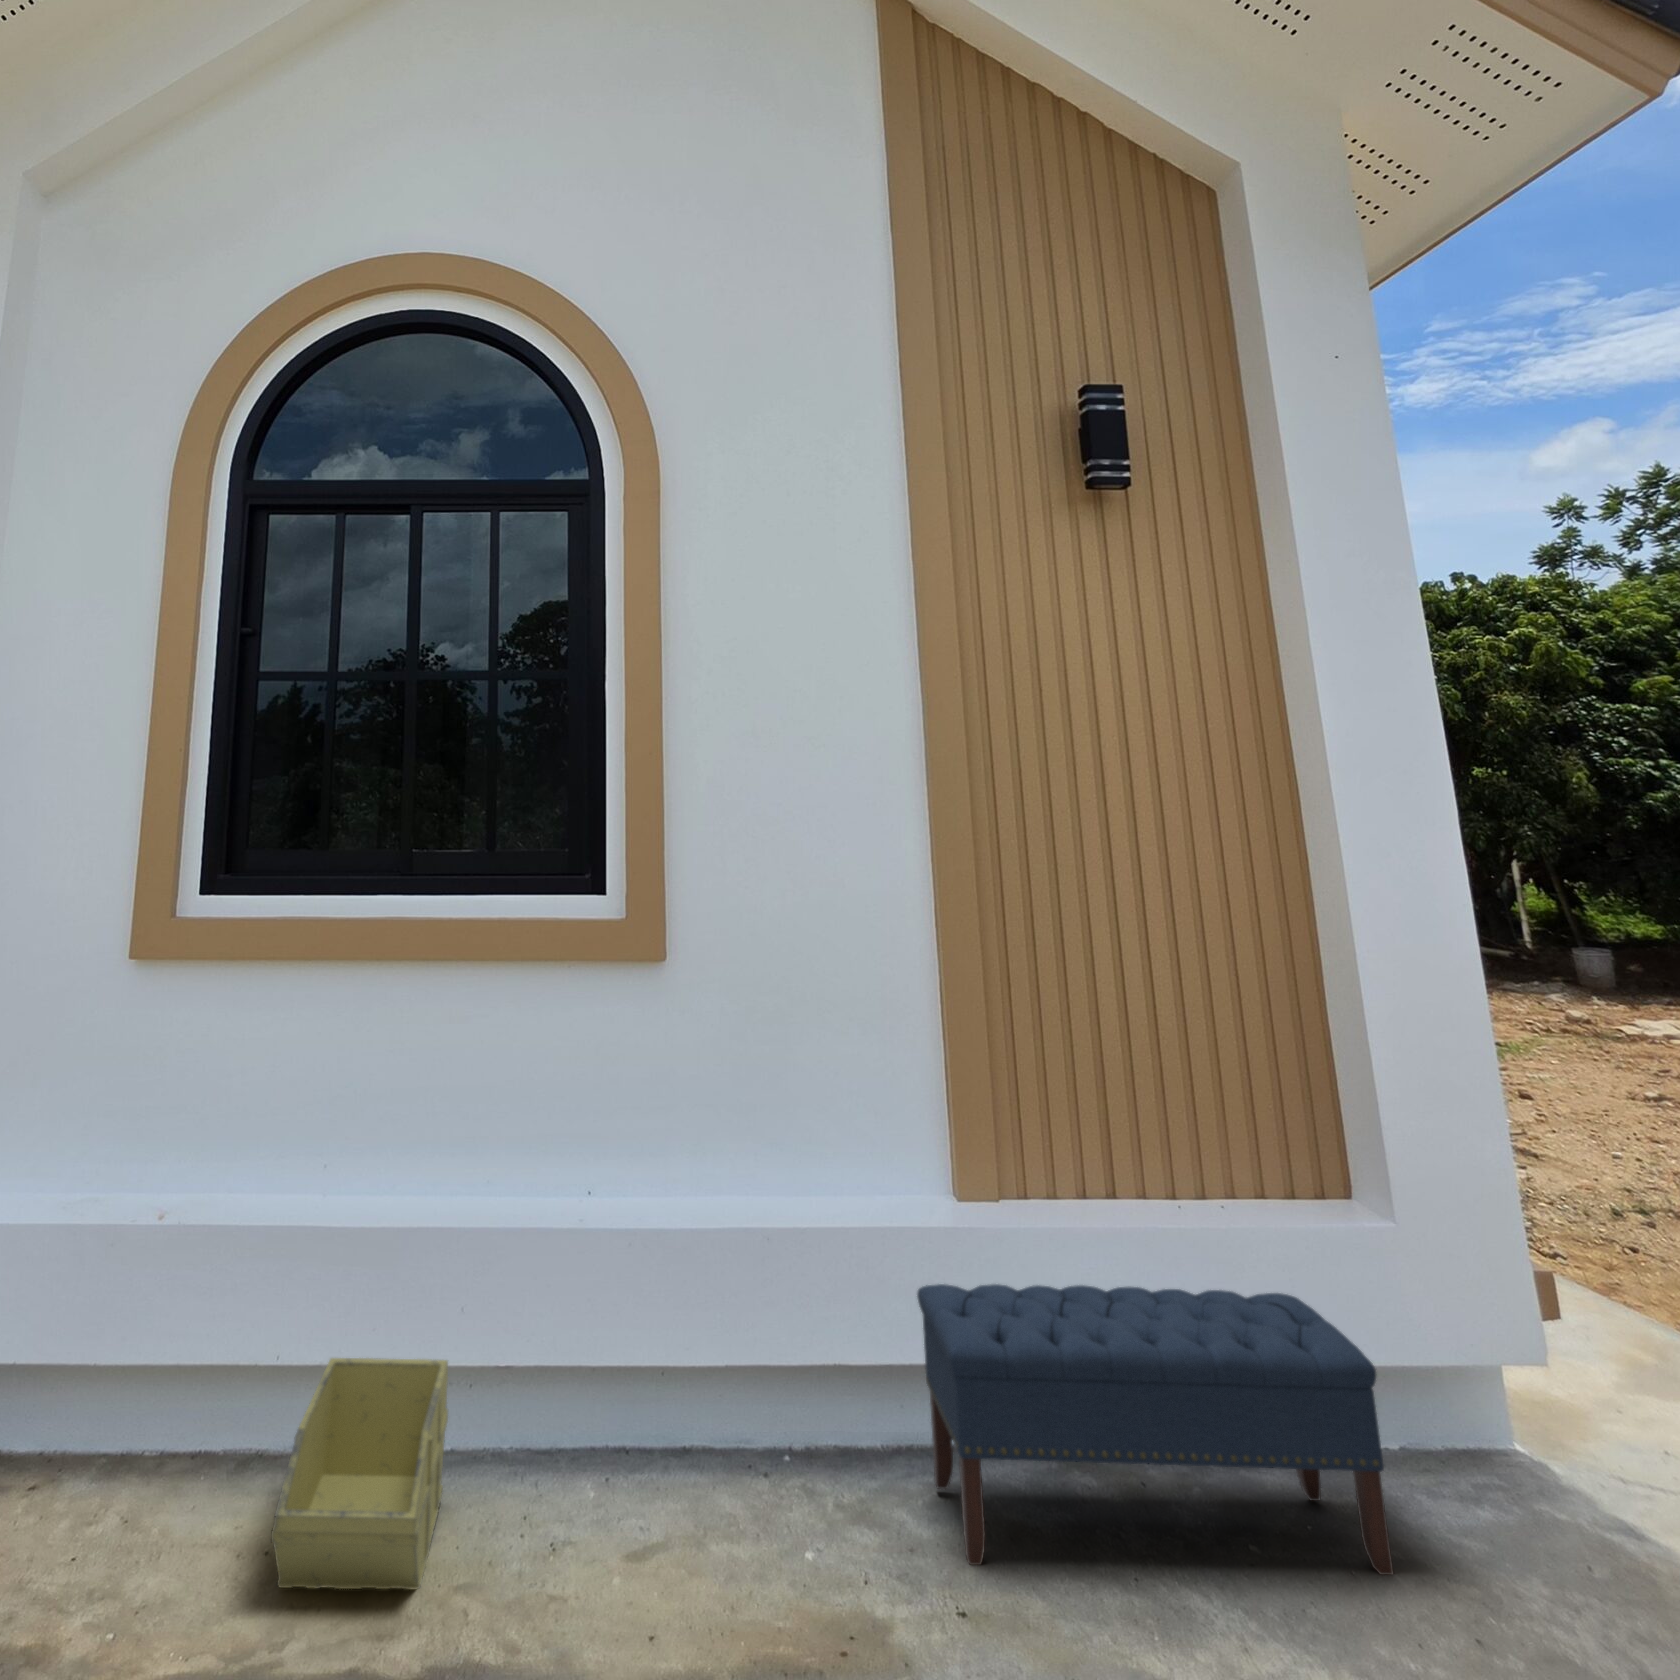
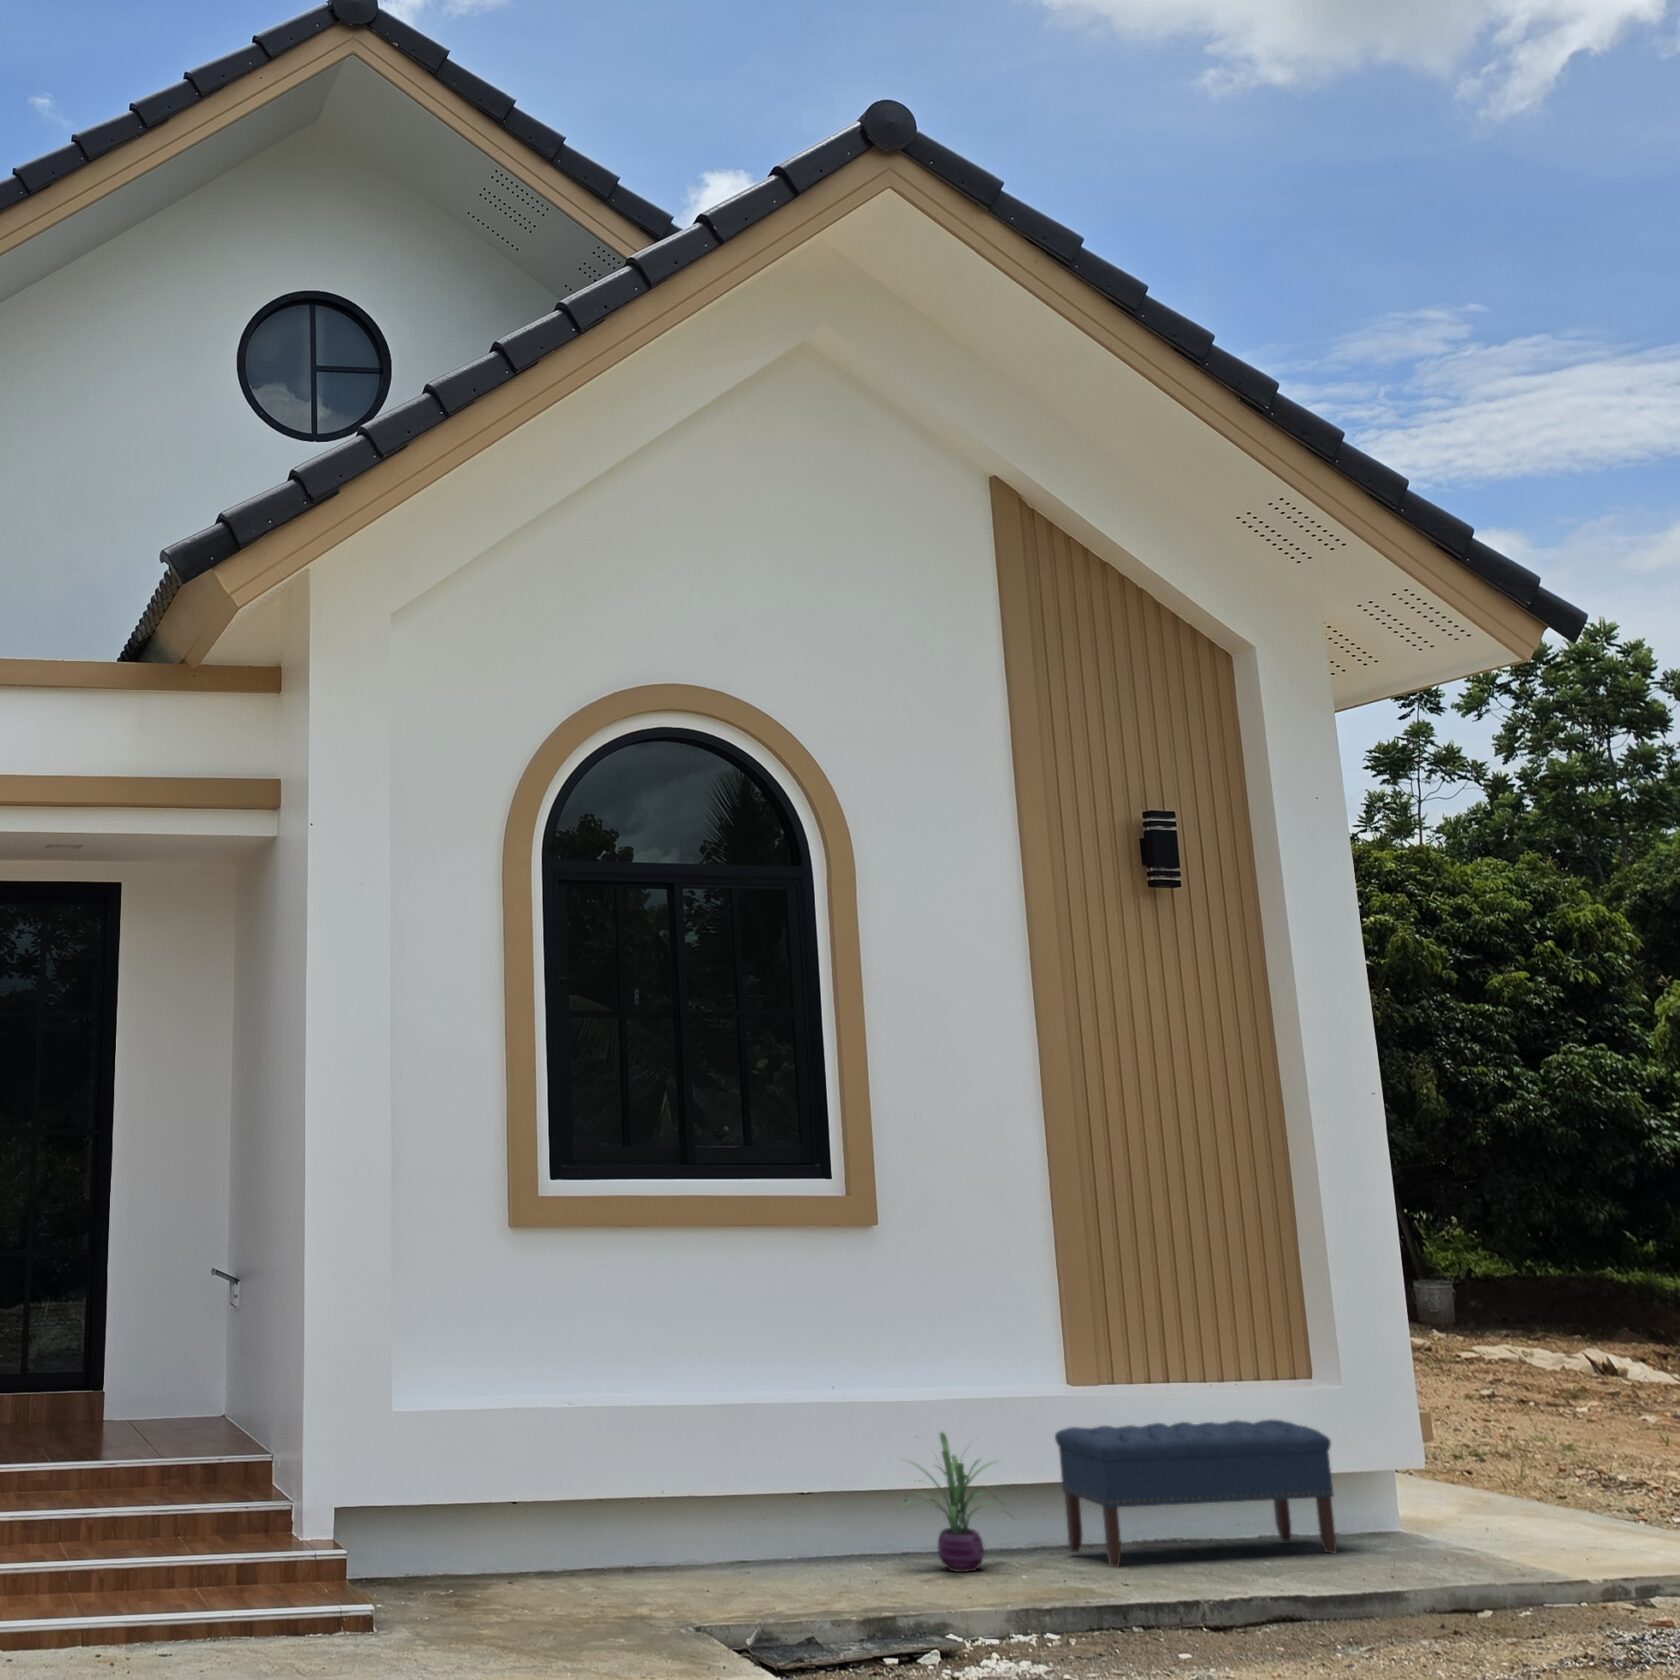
decorative plant: none [615,1280,822,1535] -> present [899,1433,1010,1572]
storage bin: present [271,1358,448,1589] -> none [692,1495,828,1601]

